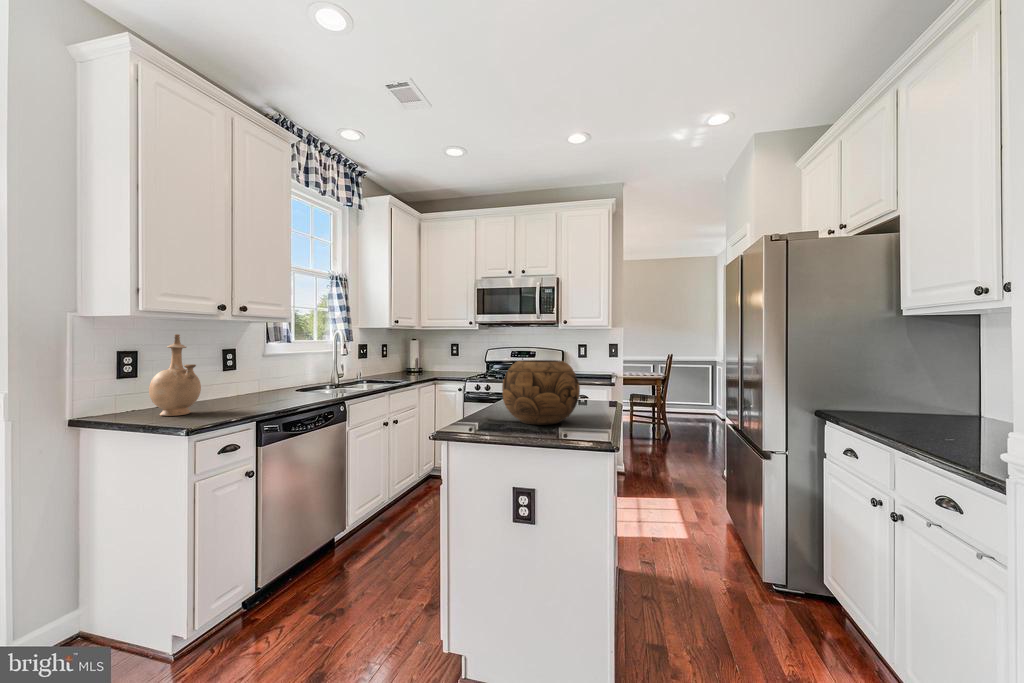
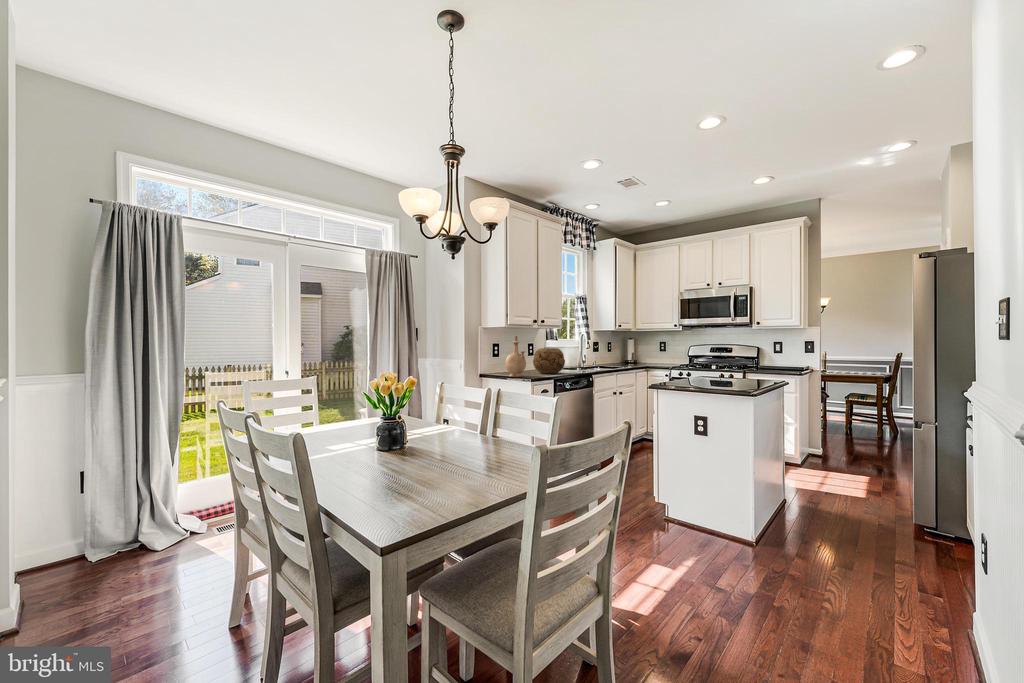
decorative bowl: present [502,360,580,424] -> present [533,348,565,374]

